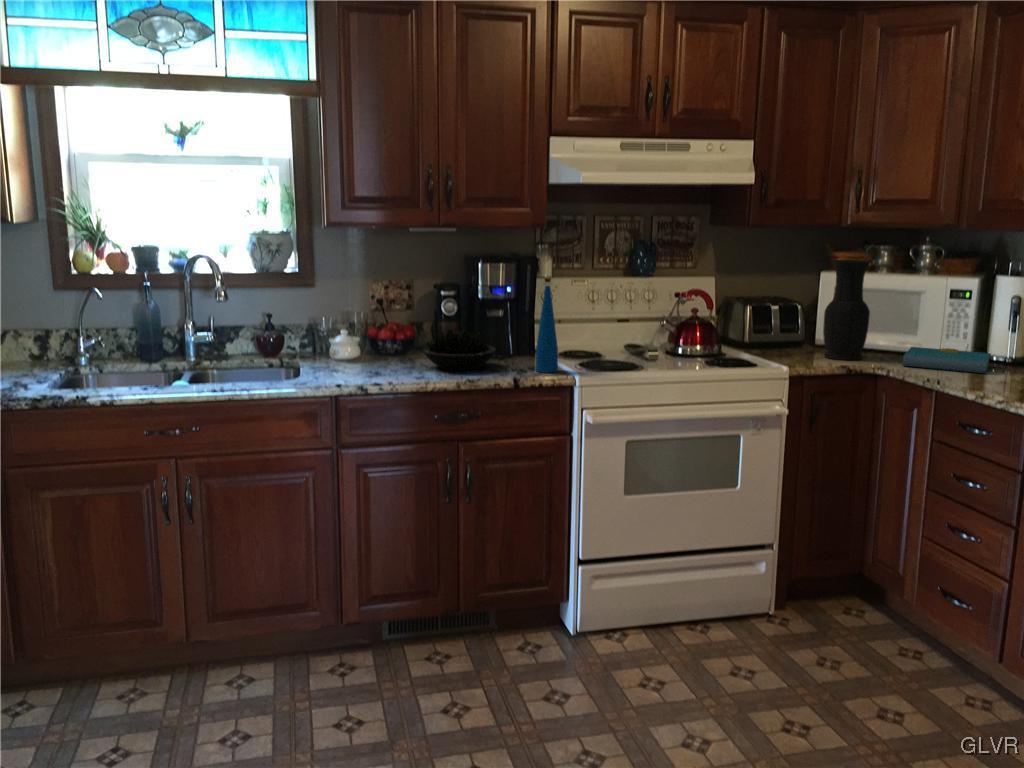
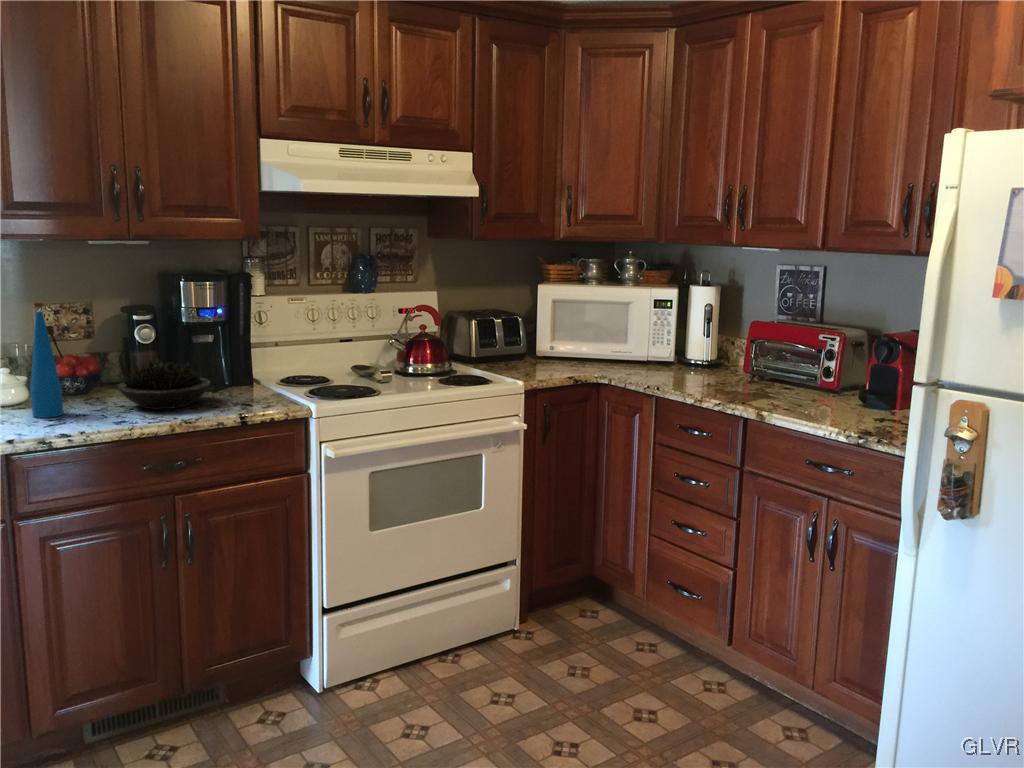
vase: present [823,260,870,360] -> none [547,273,588,371]
bottle: present [536,278,558,373] -> present [31,302,64,418]
book: present [903,347,991,373] -> none [622,355,693,378]

